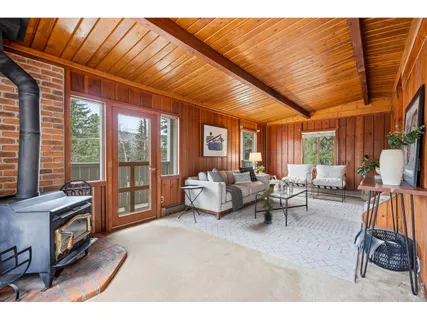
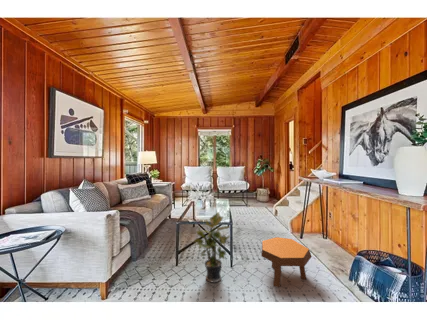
footstool: none [295,209,327,234] -> present [261,237,312,287]

